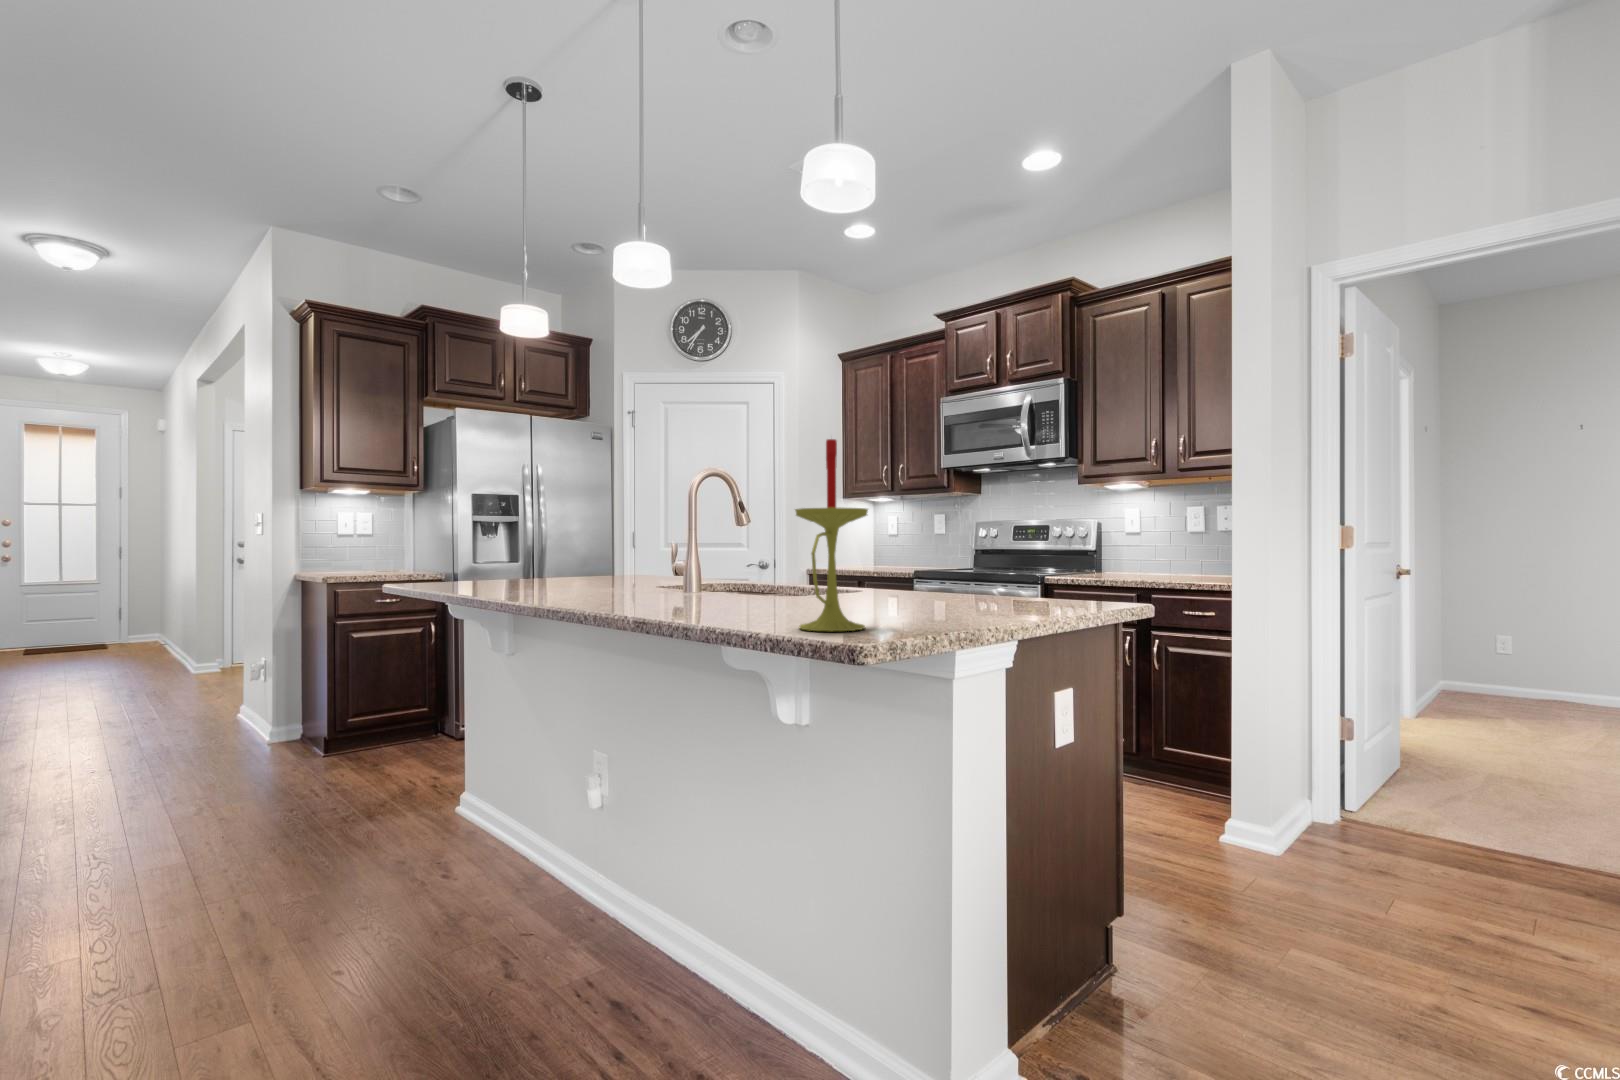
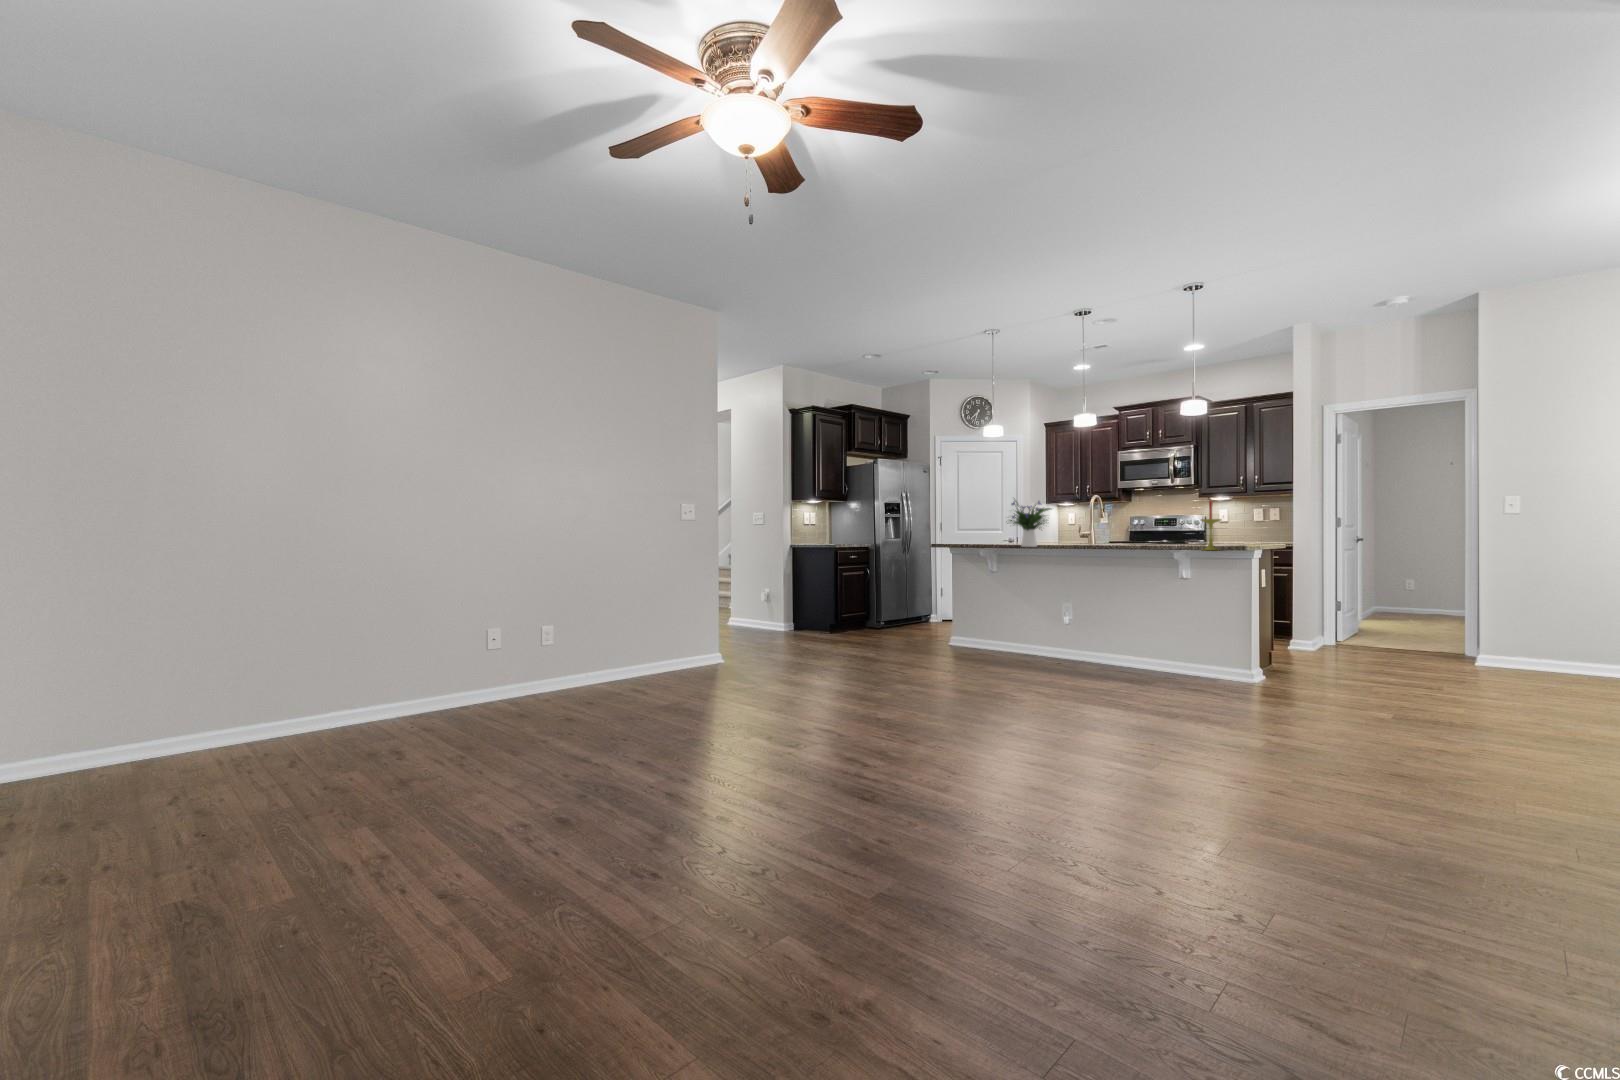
flower arrangement: none [502,465,633,591] -> present [1009,501,1051,547]

